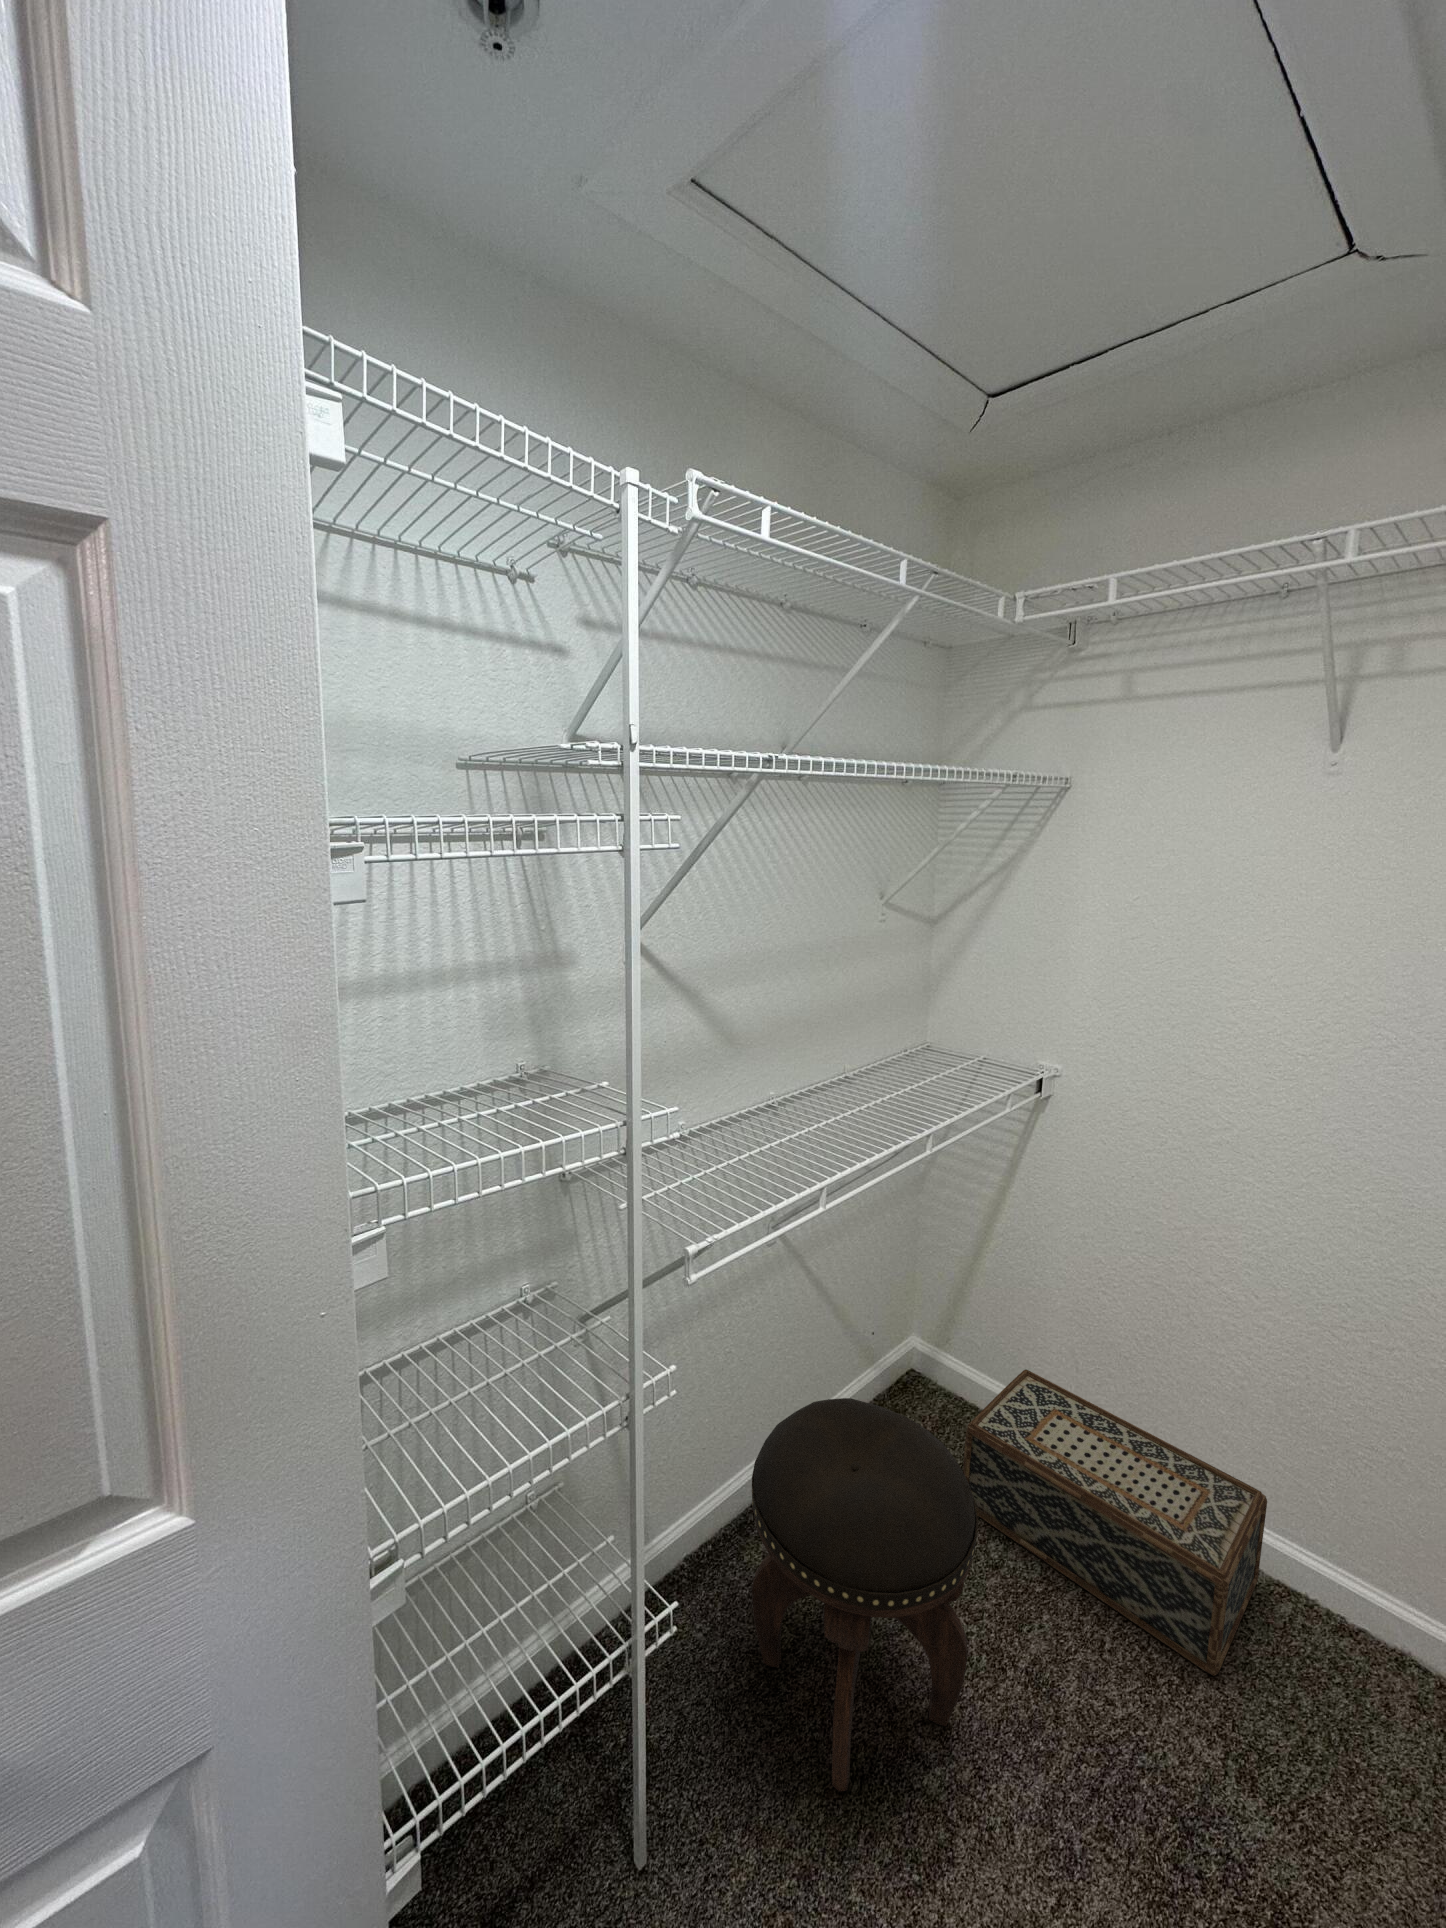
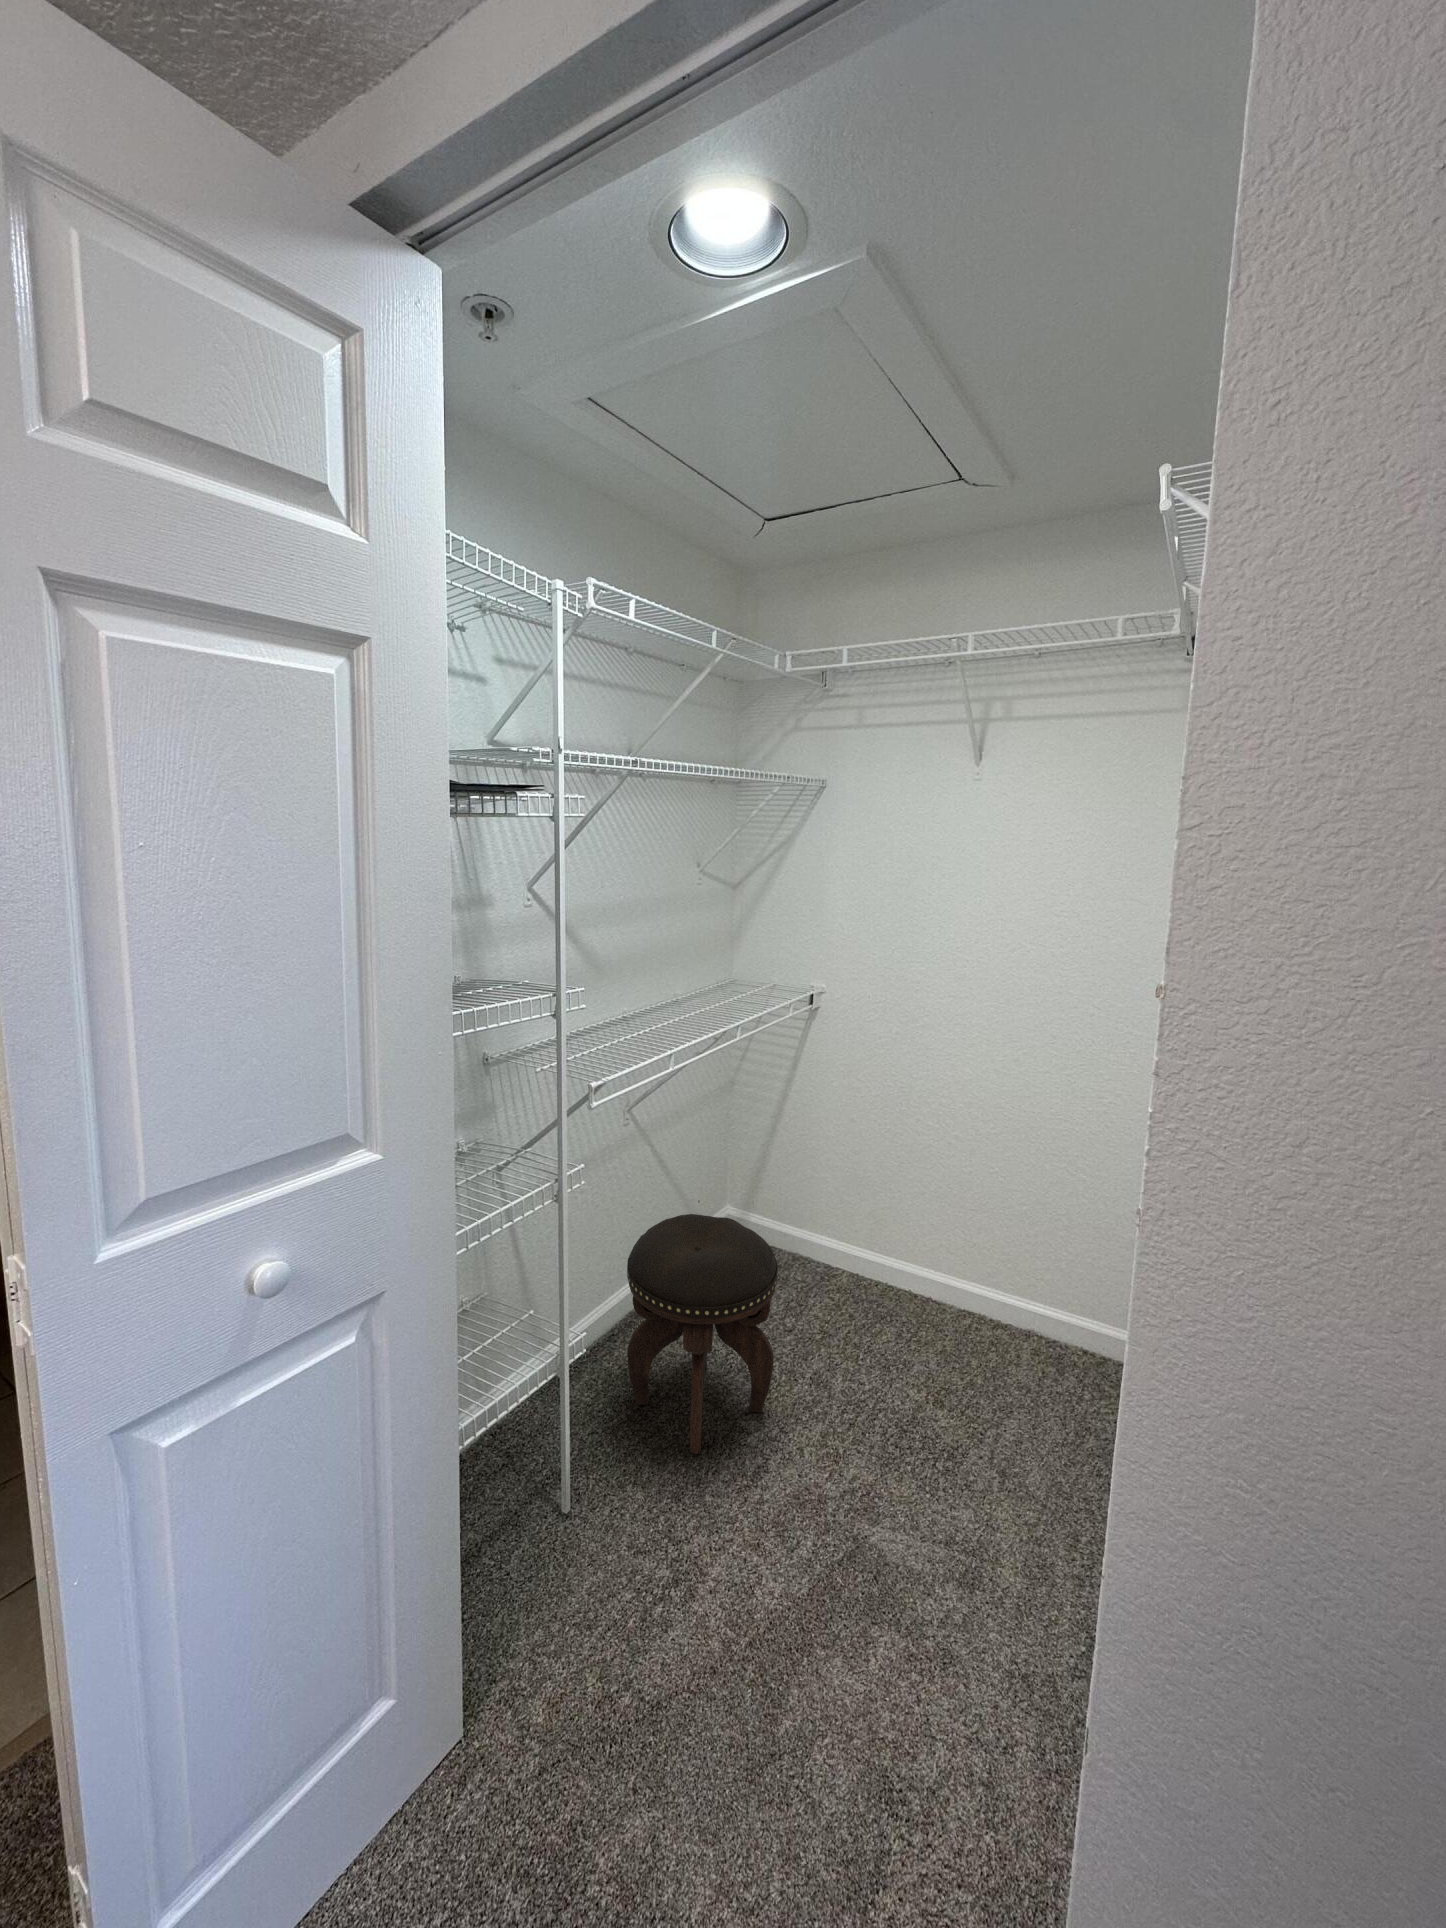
woven basket: present [963,1369,1267,1676] -> none [766,1208,956,1361]

